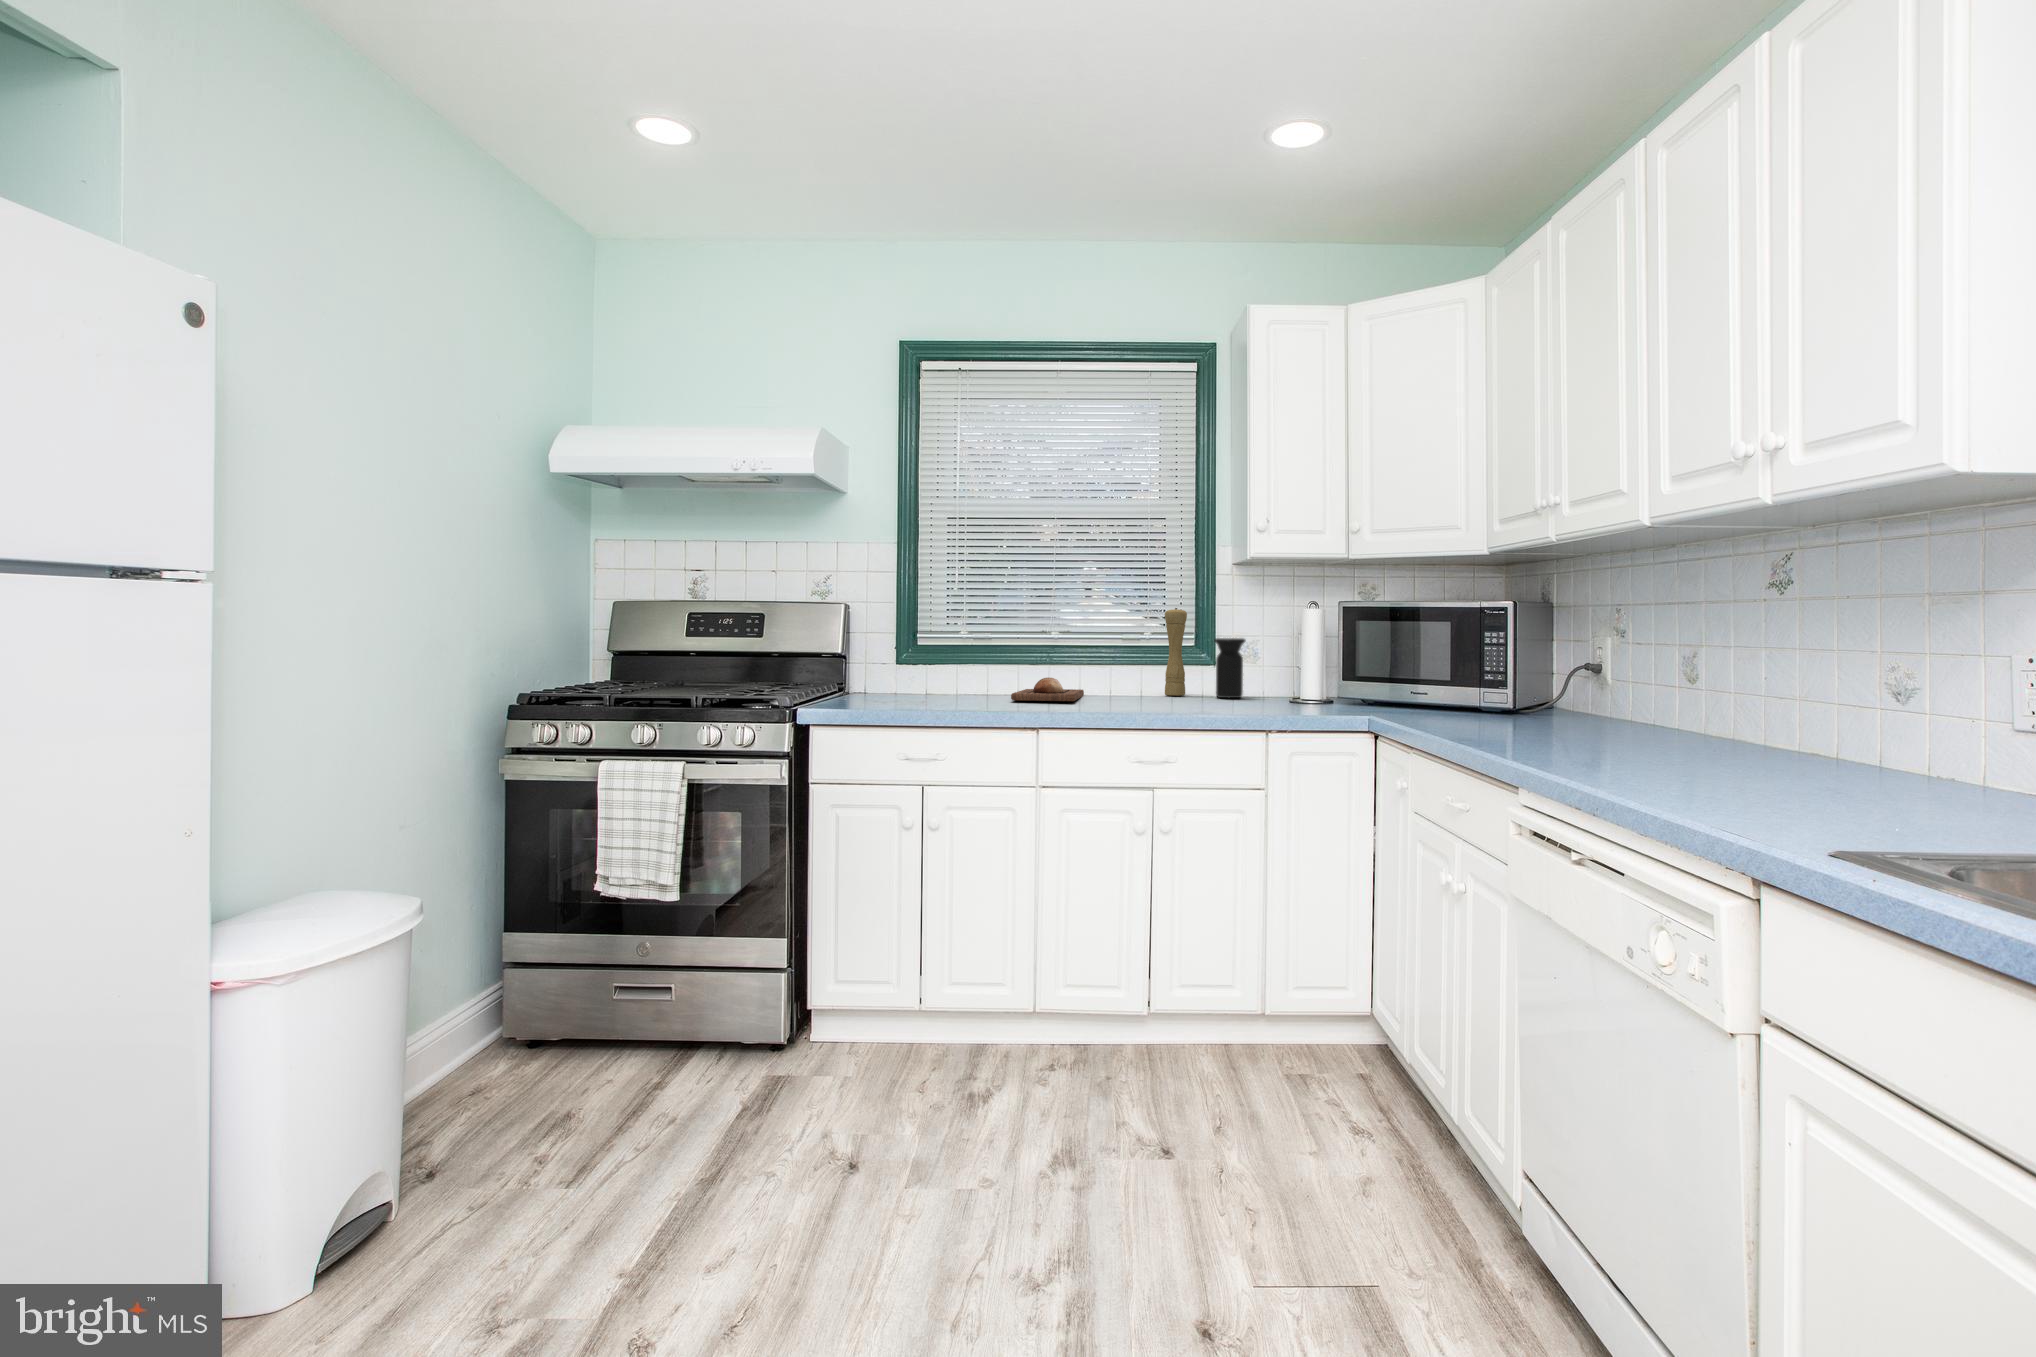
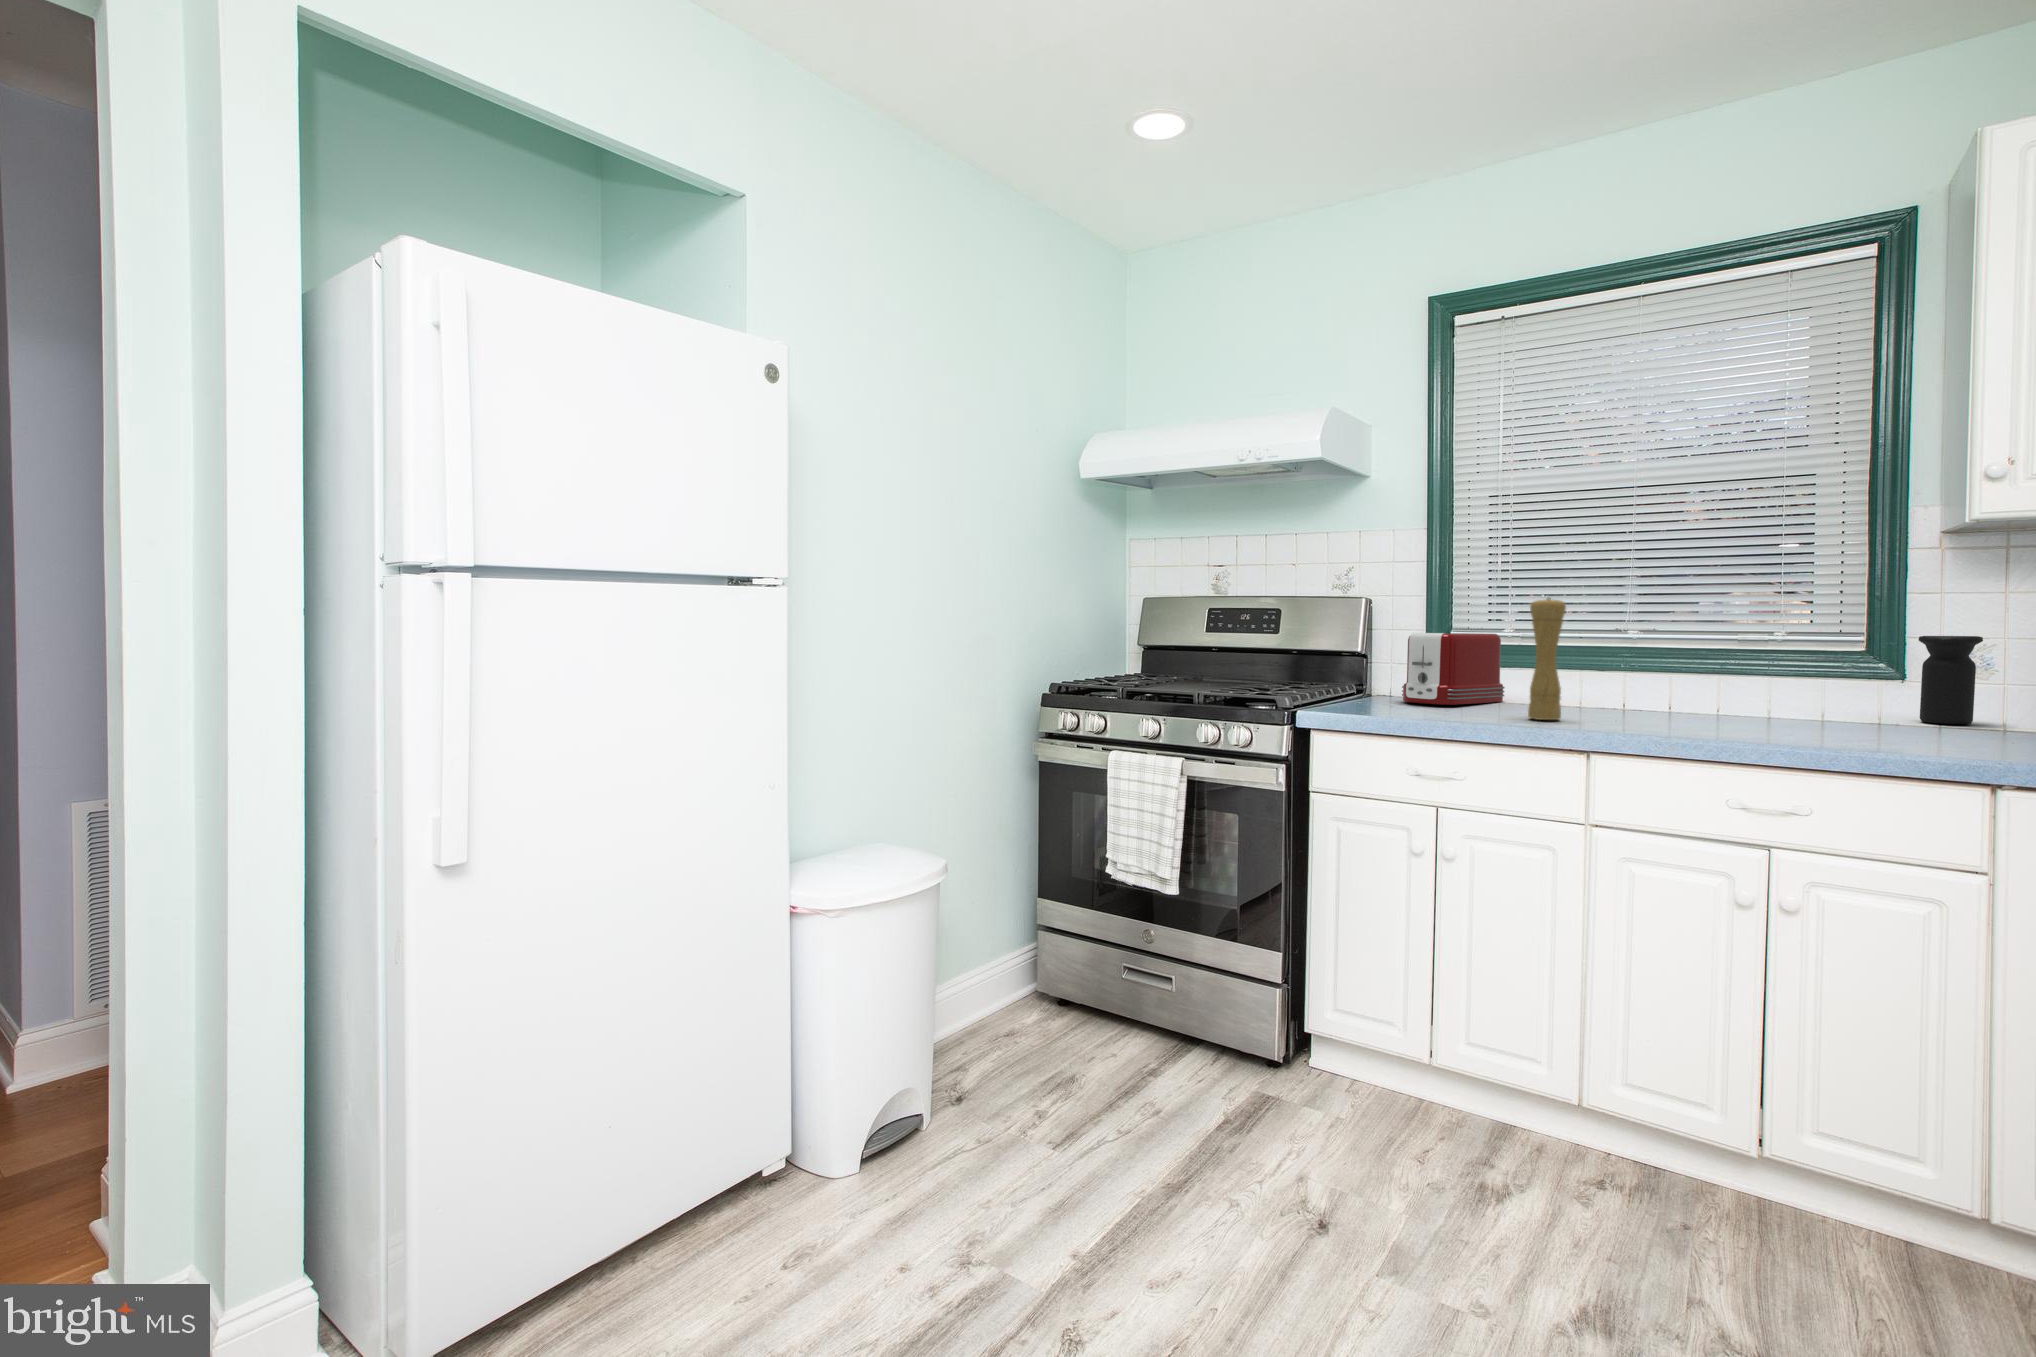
pepper mill: present [1165,608,1187,696] -> present [1528,598,1566,720]
toaster: none [878,636,958,698] -> present [1402,633,1505,705]
bread loaf: present [1011,678,1084,701] -> none [1571,685,1688,718]

